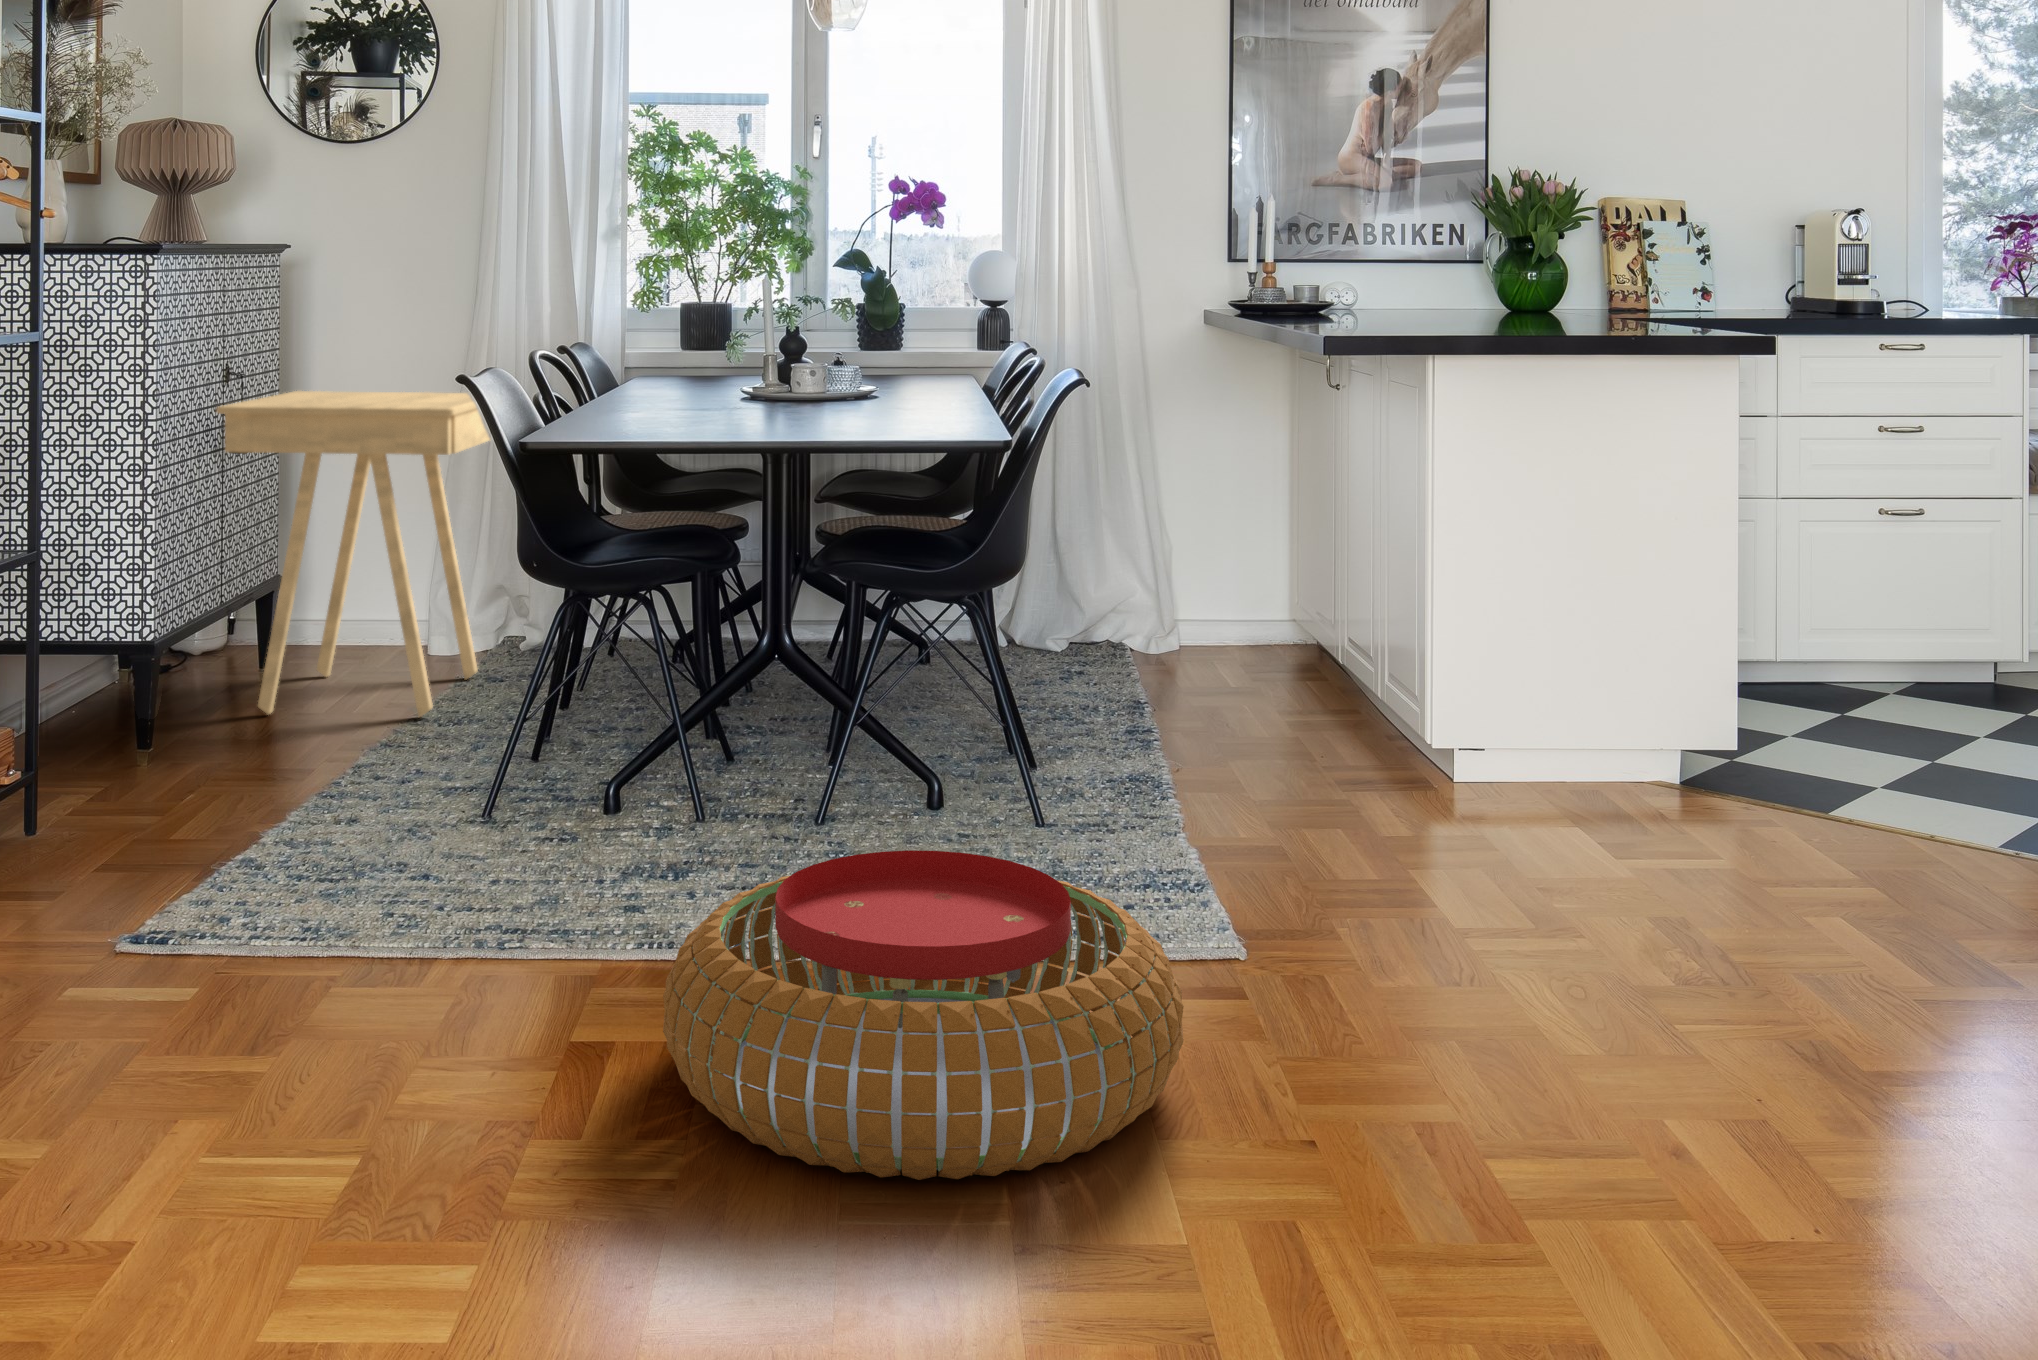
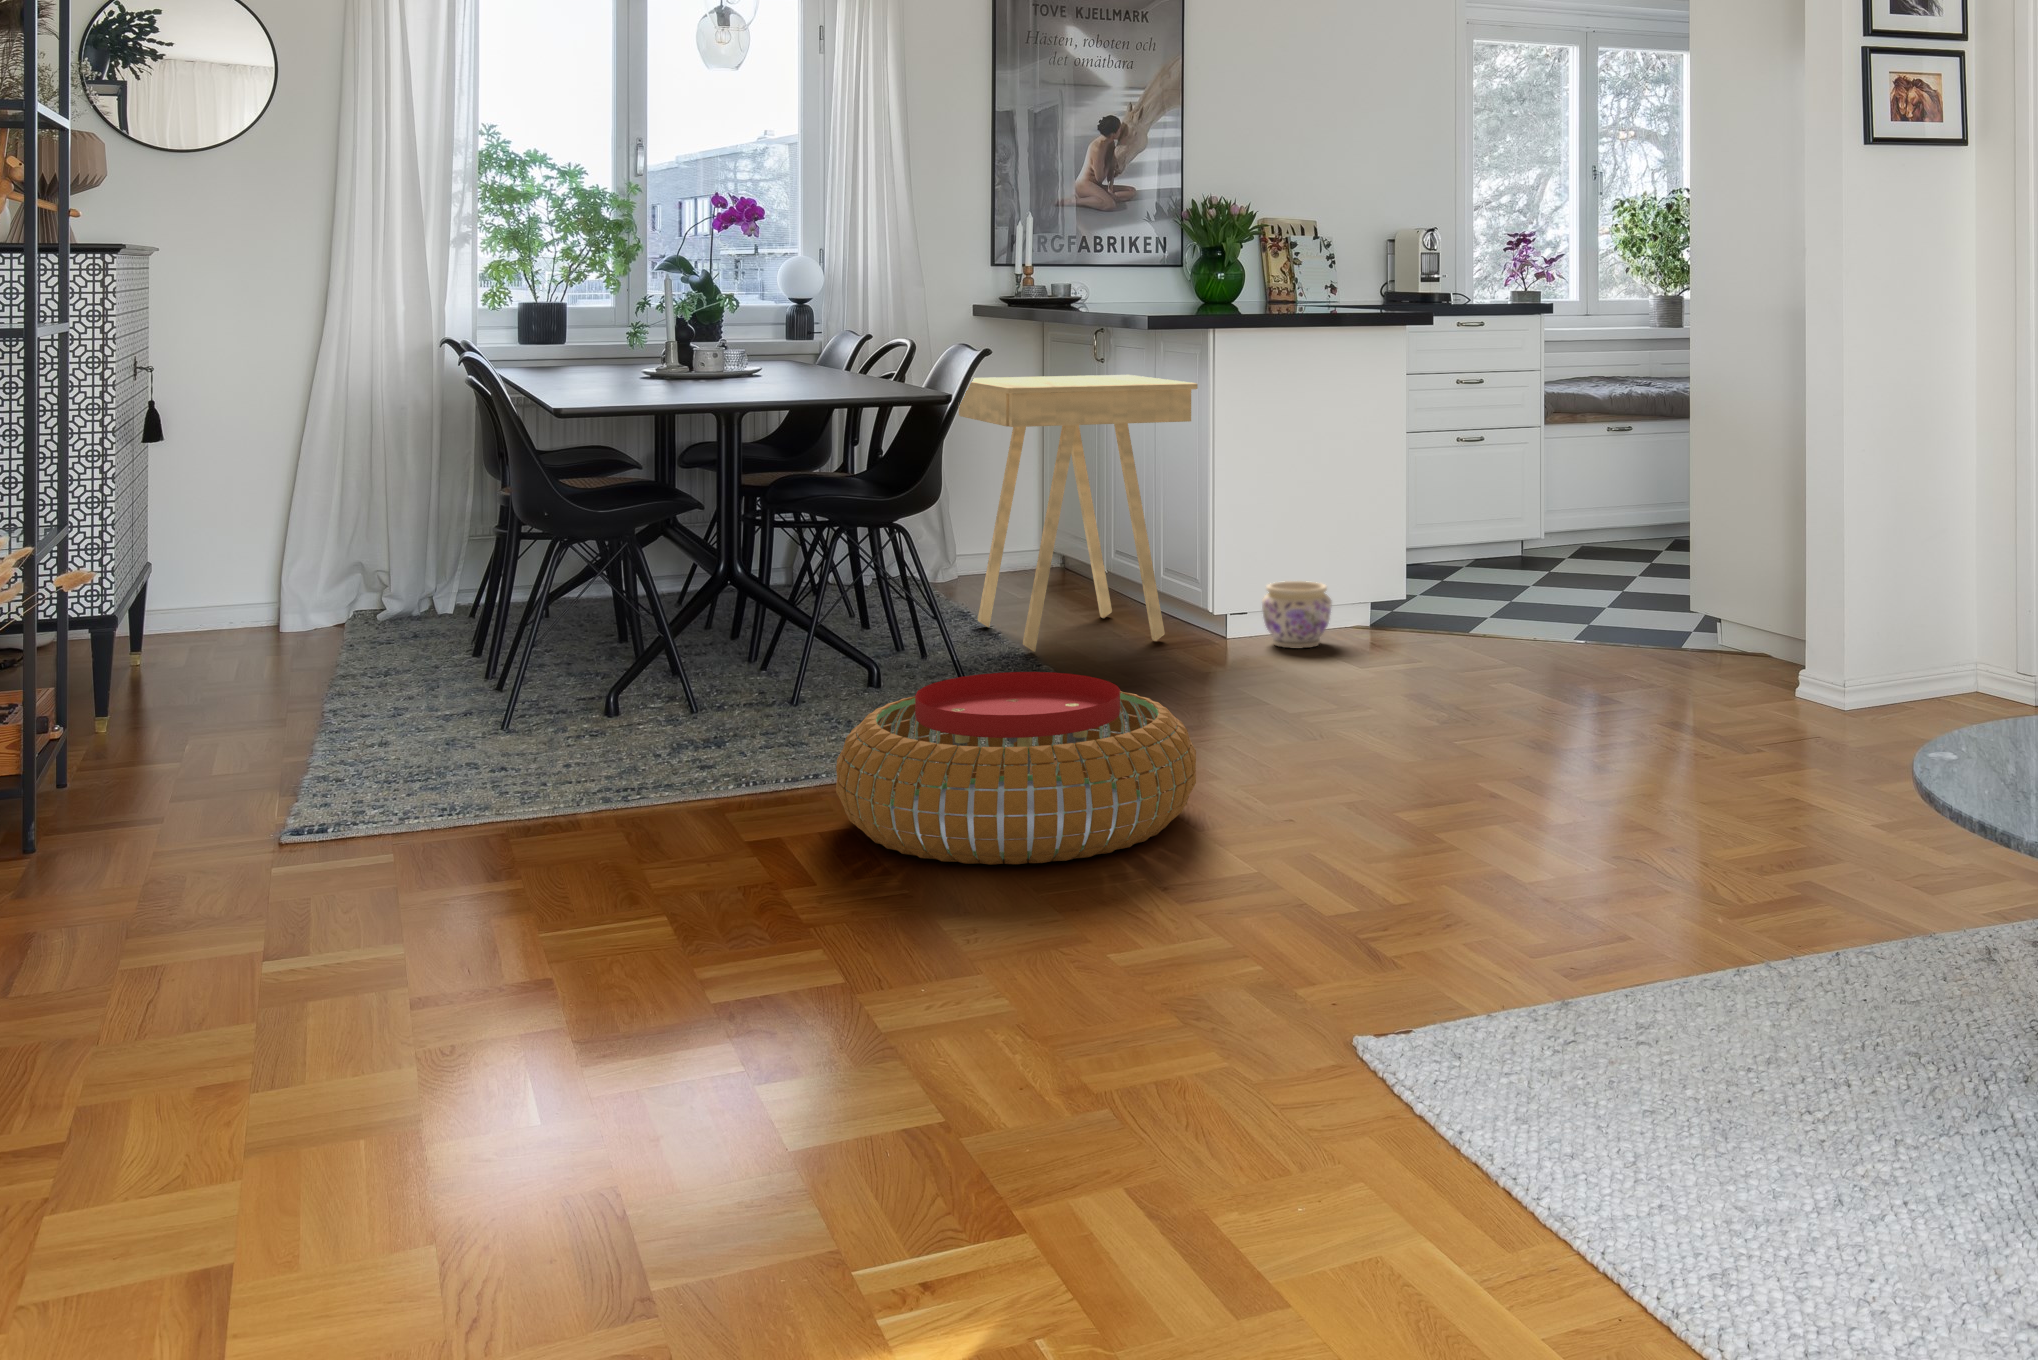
side table: present [216,391,490,717] -> present [959,375,1198,651]
planter: none [1497,710,1601,811] -> present [1262,581,1332,648]

